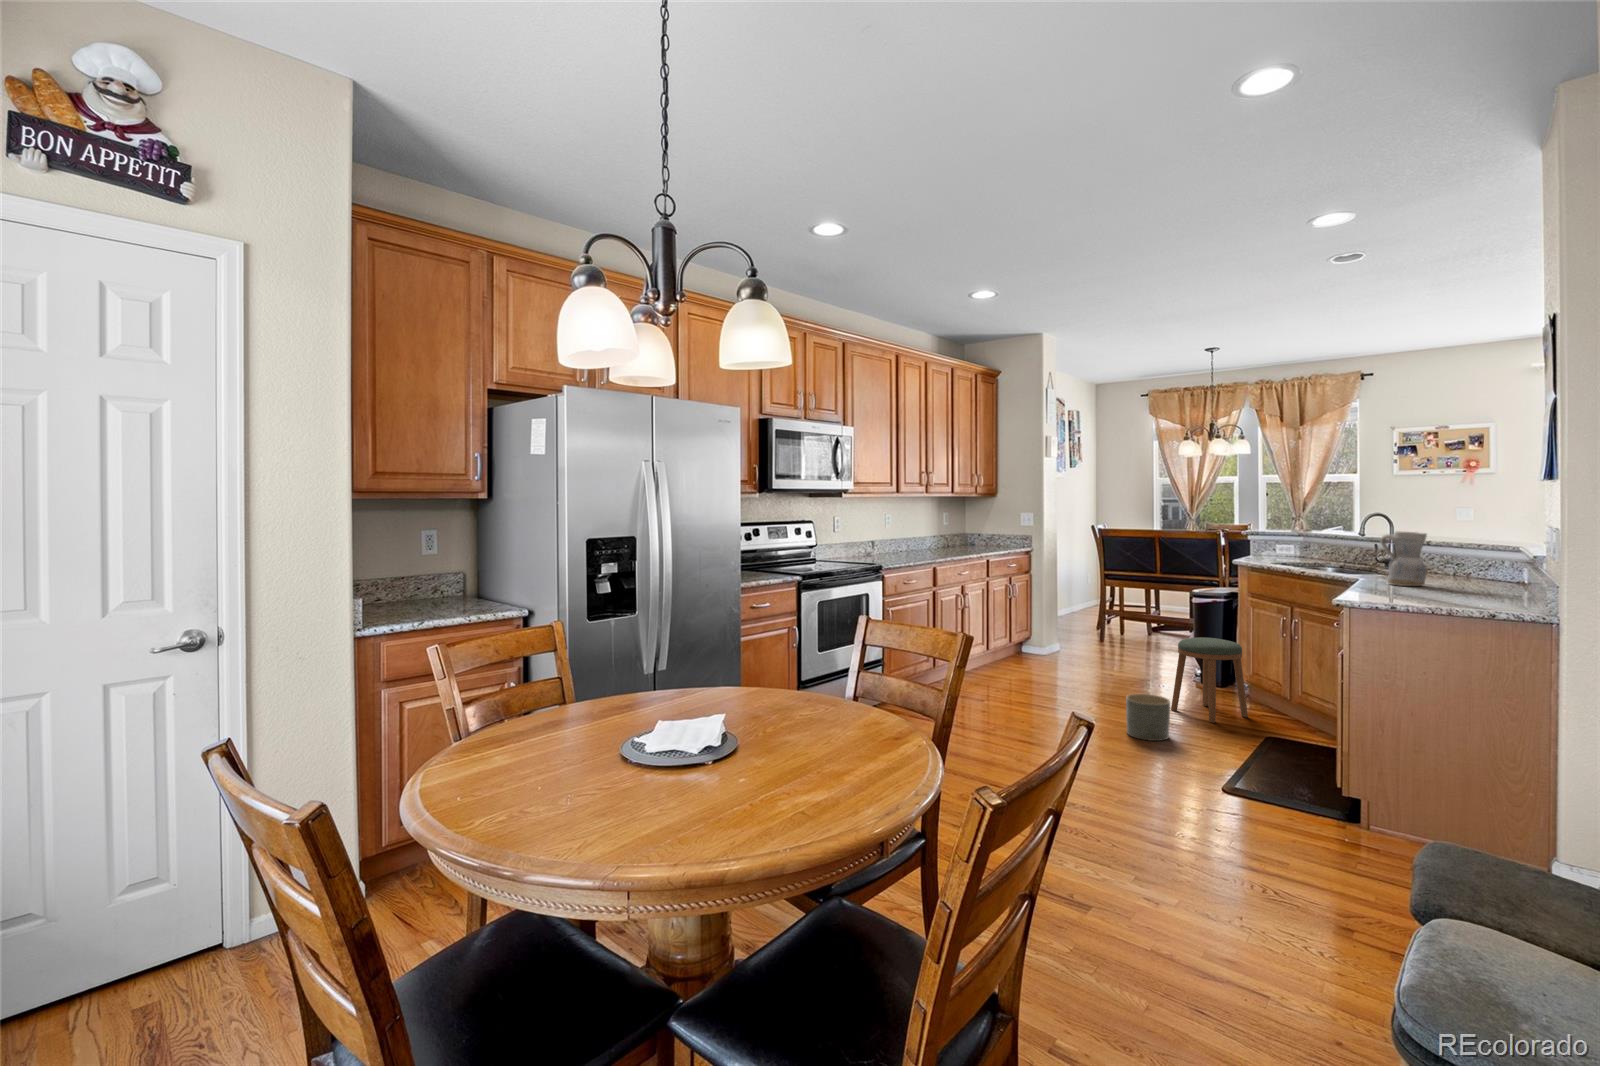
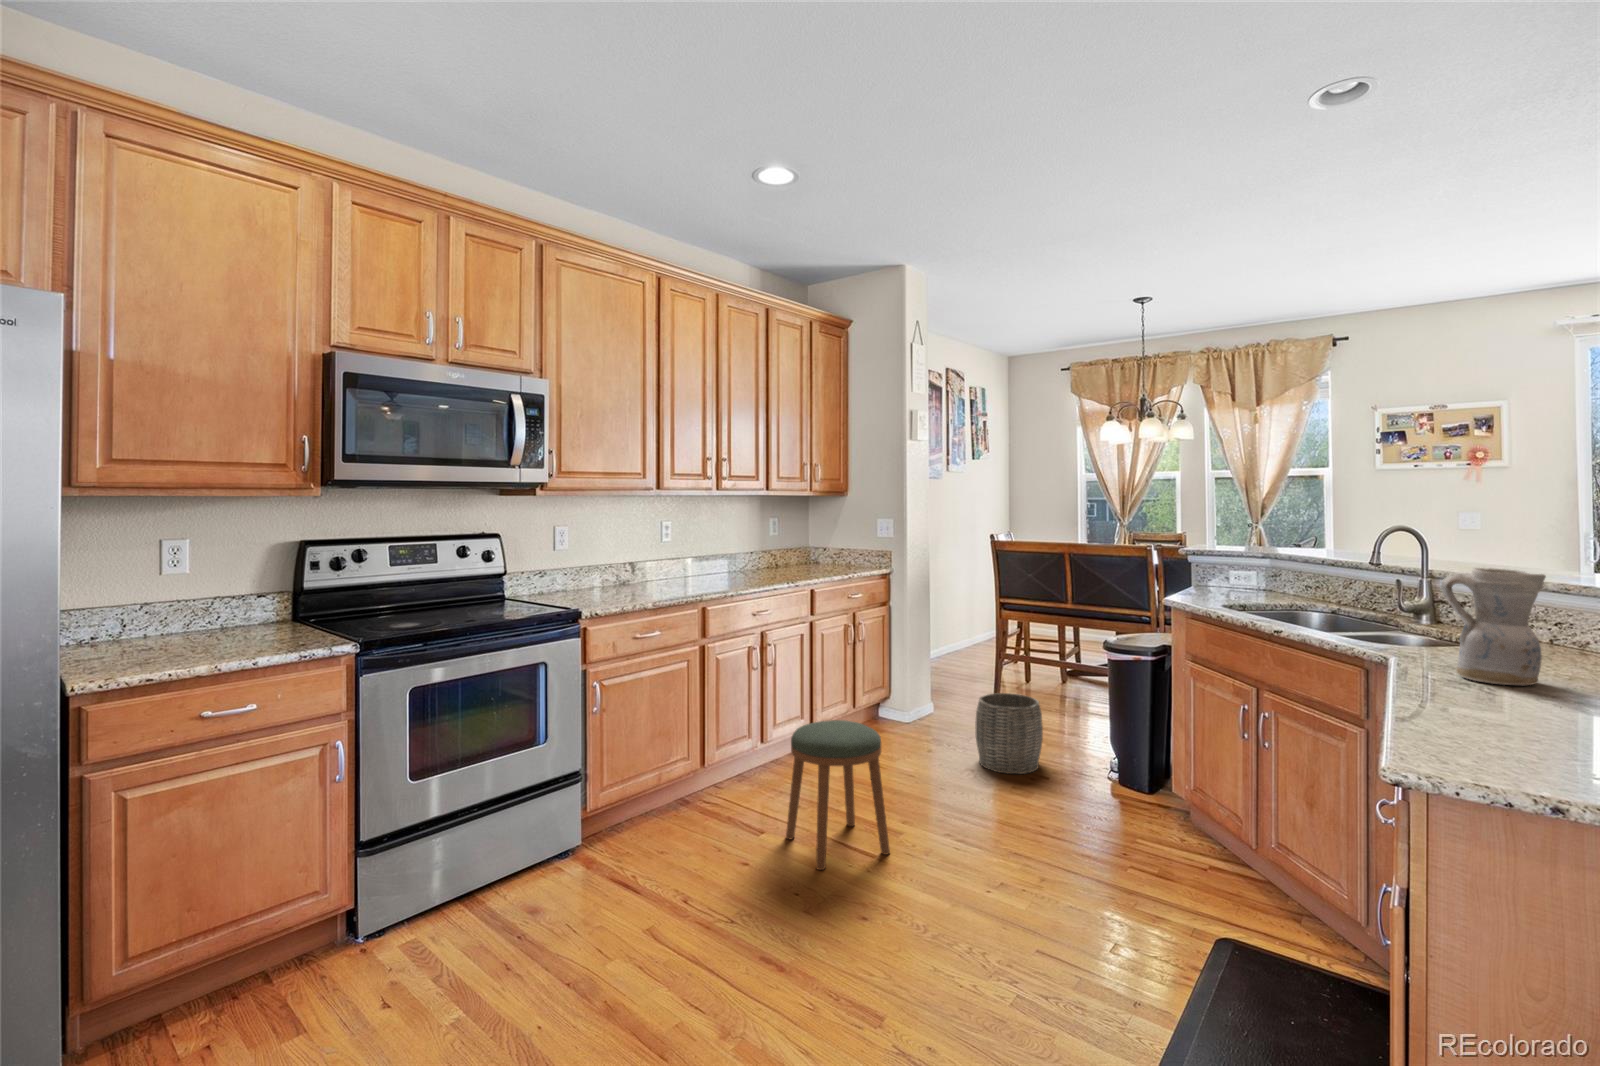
woven basket: none [1102,629,1149,679] -> present [975,693,1043,774]
stool: present [1171,637,1248,723] -> present [786,720,890,870]
planter: present [1126,694,1170,741] -> none [968,849,1044,950]

